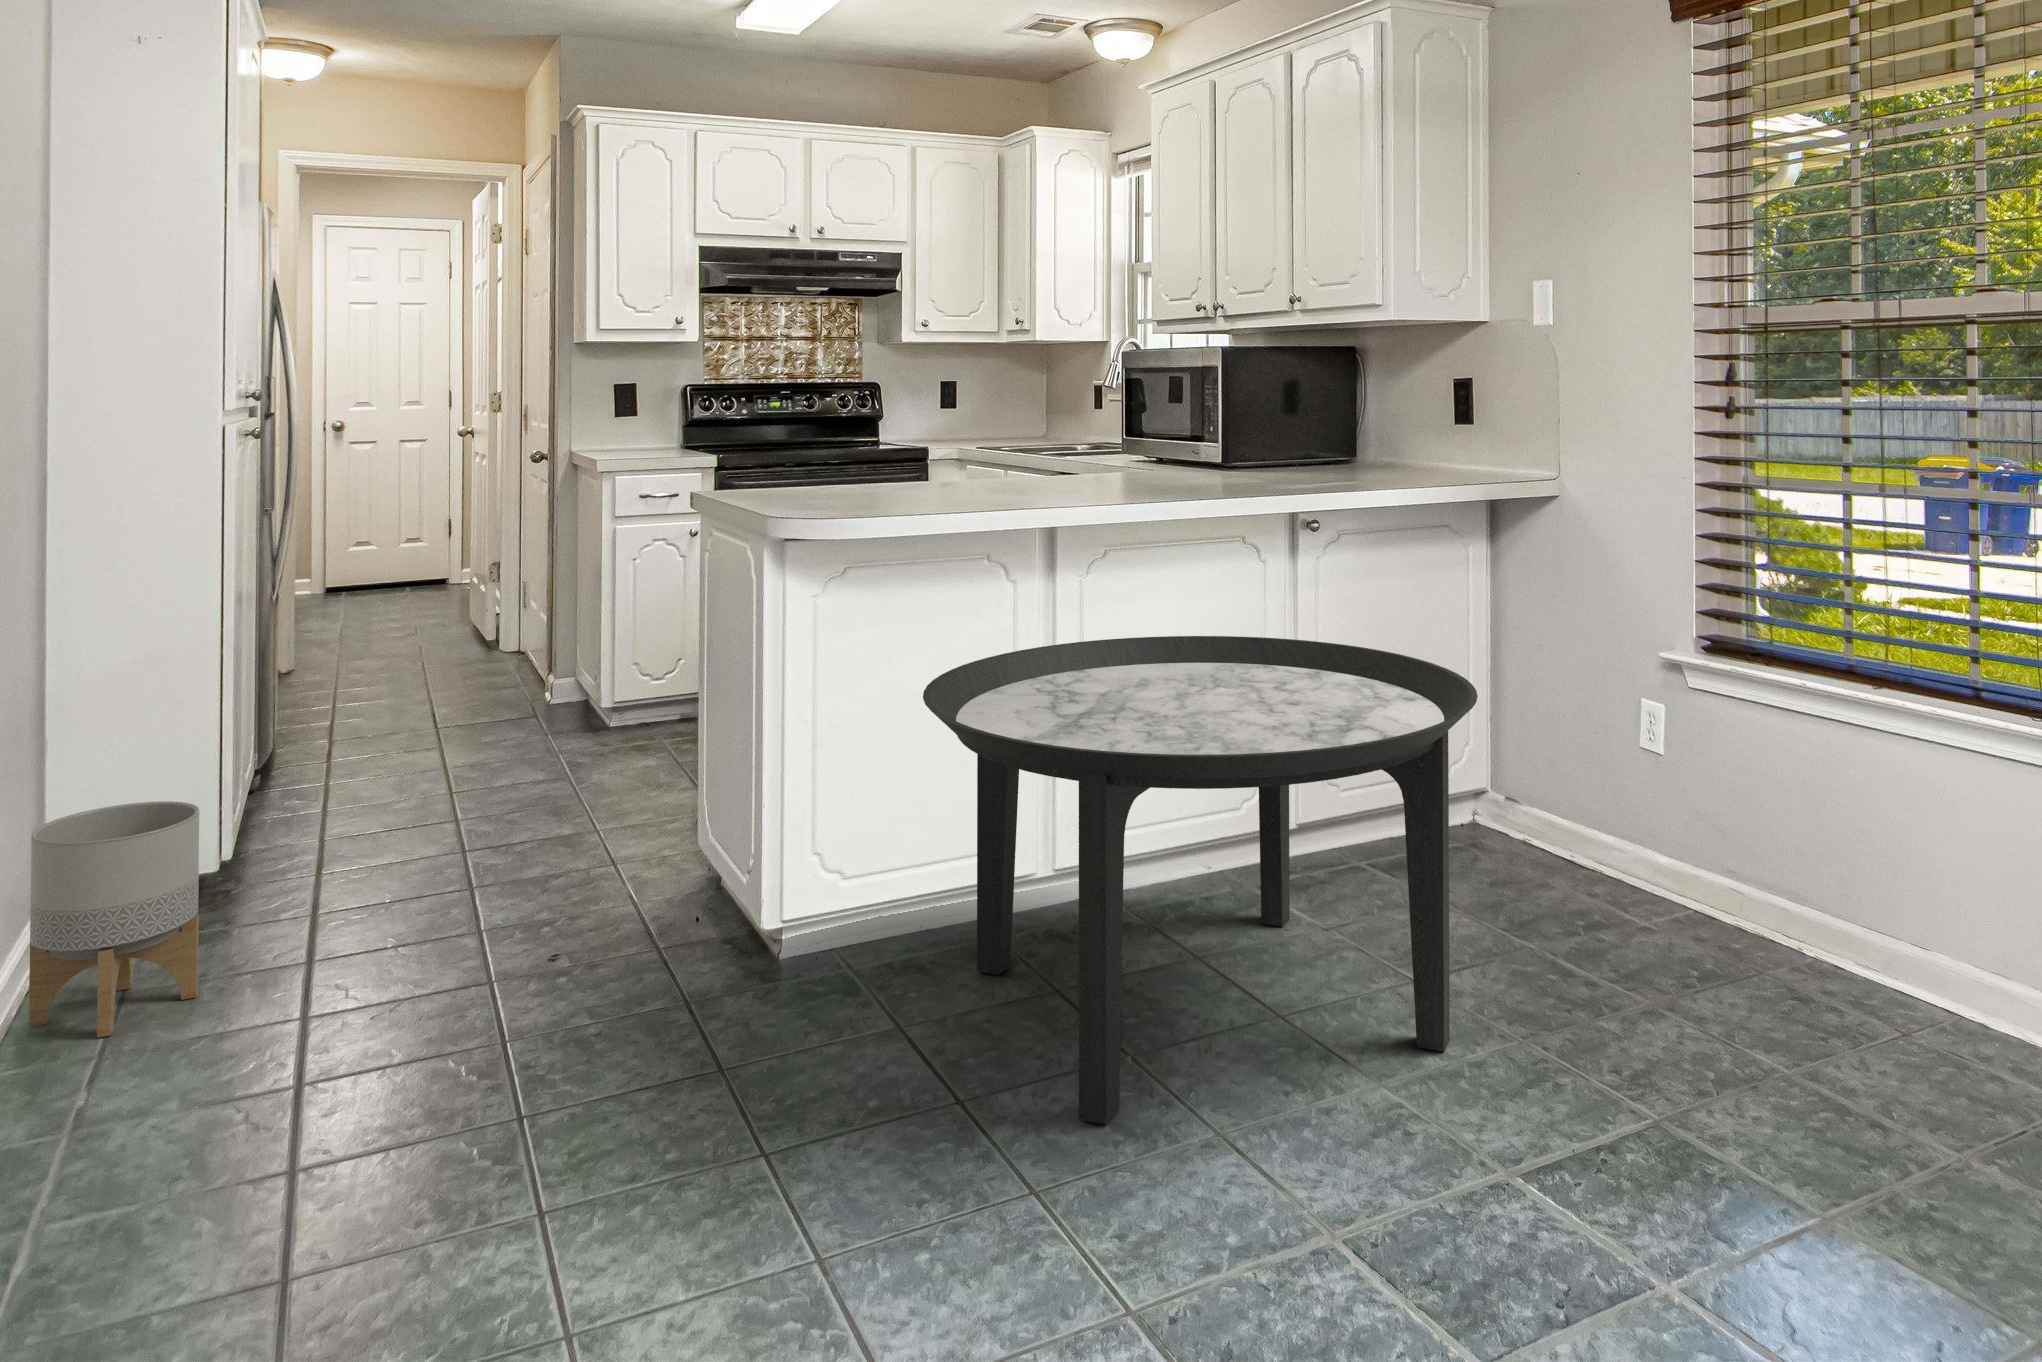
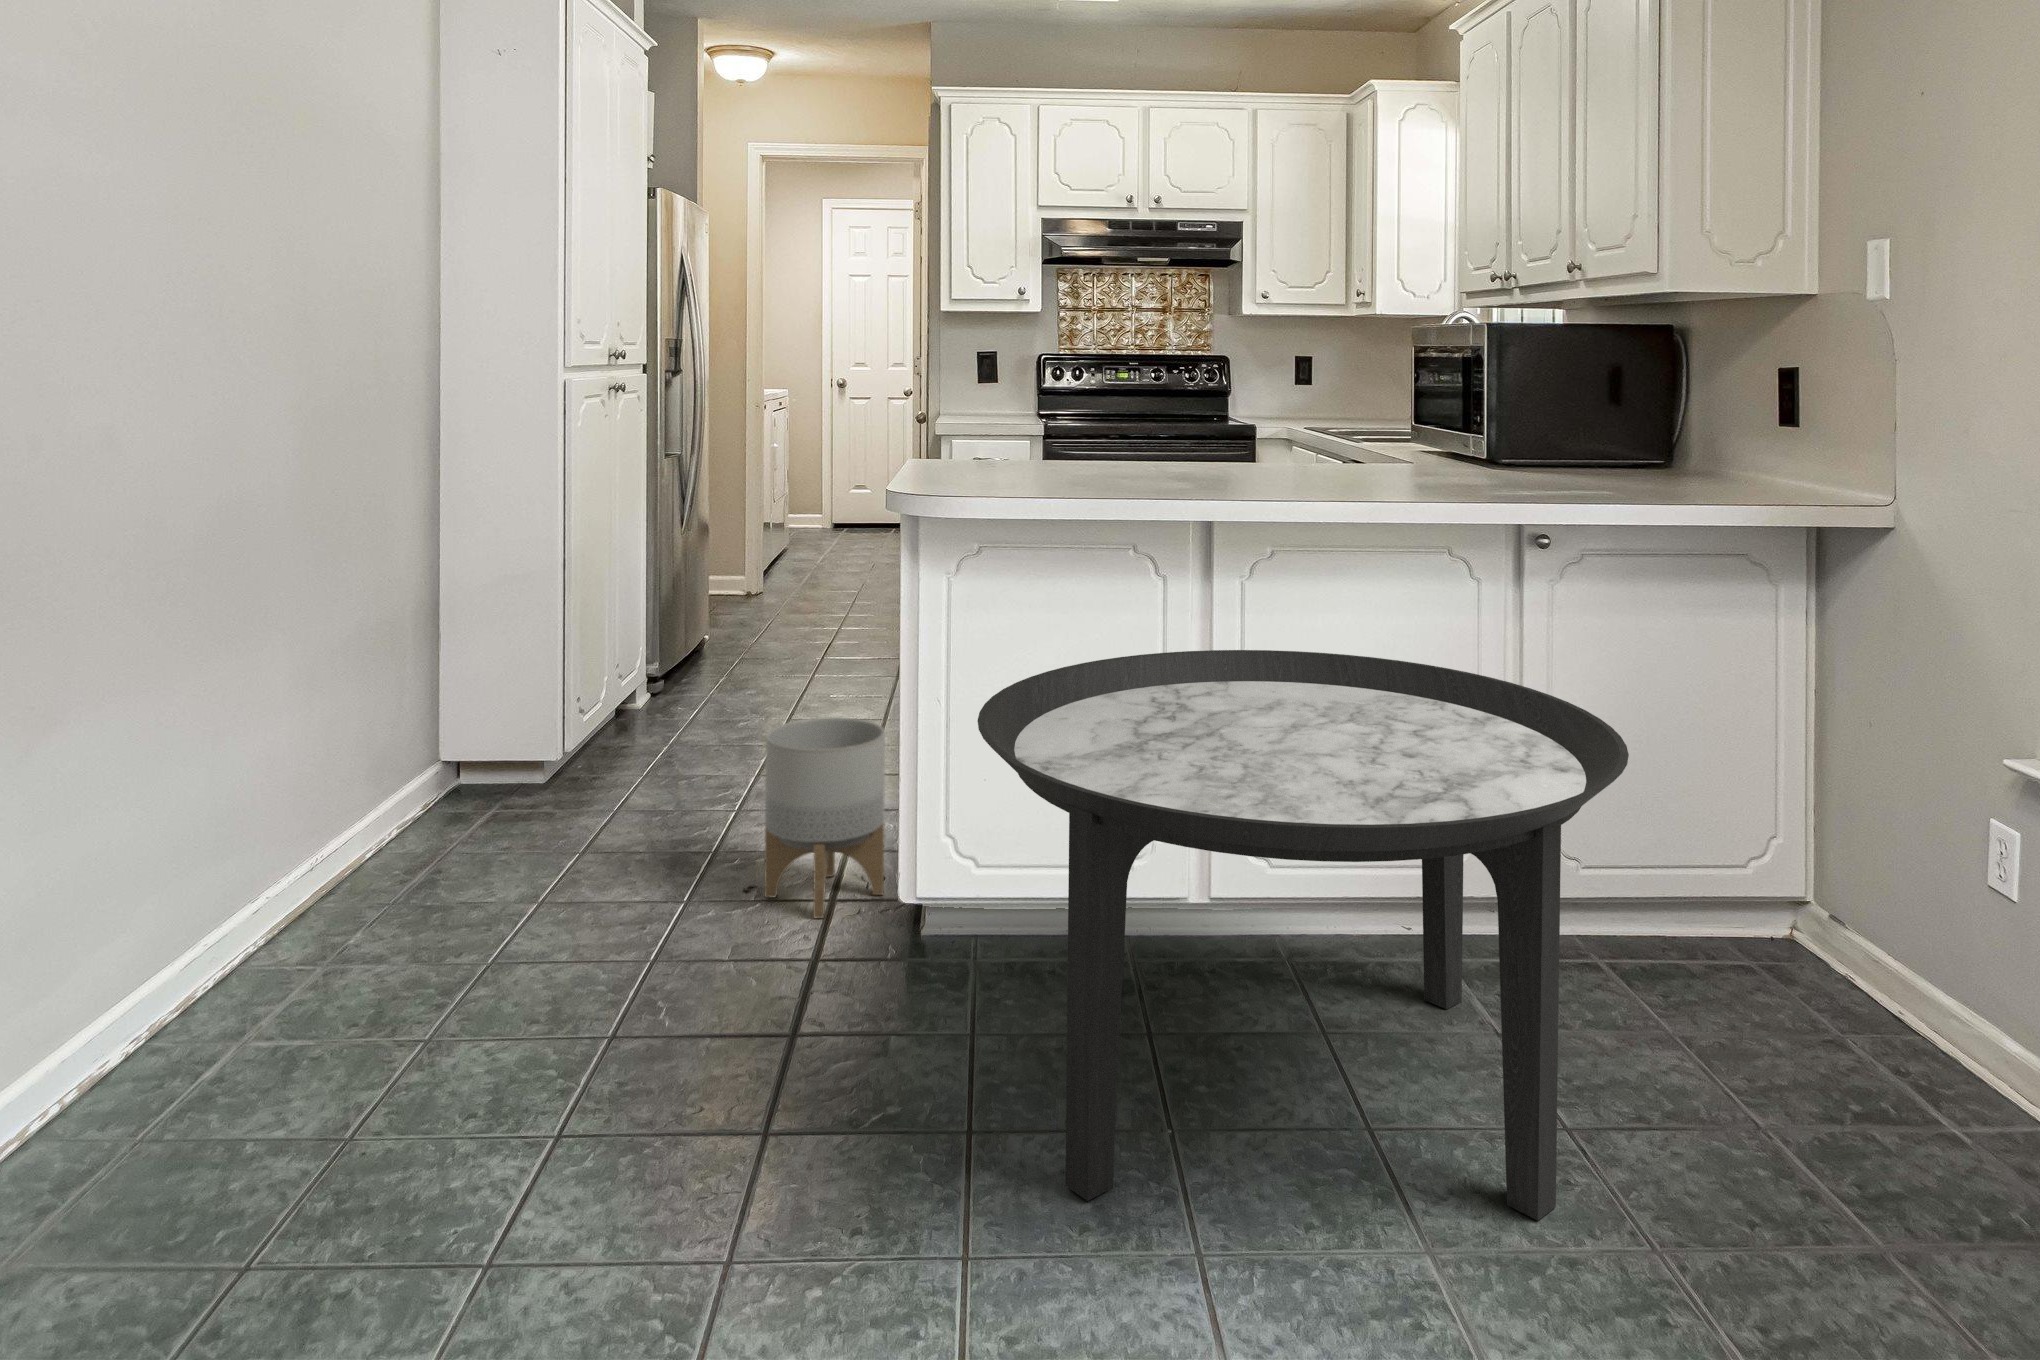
planter: present [29,801,199,1038] -> present [764,717,885,918]

